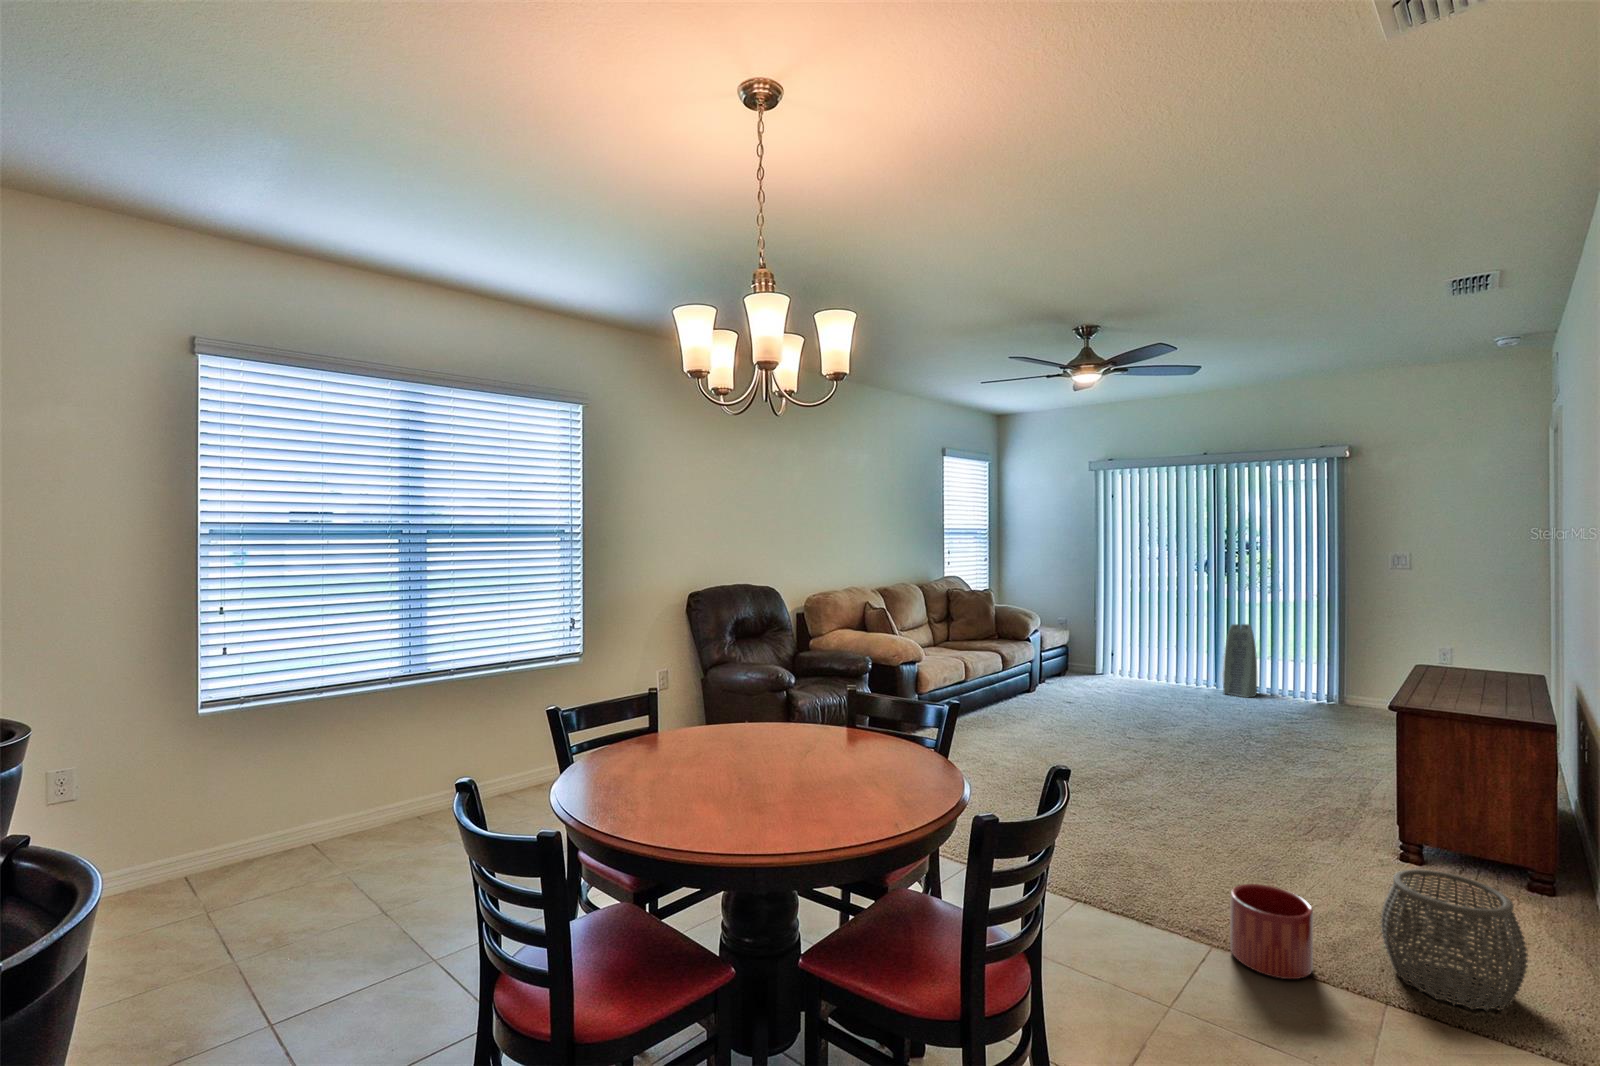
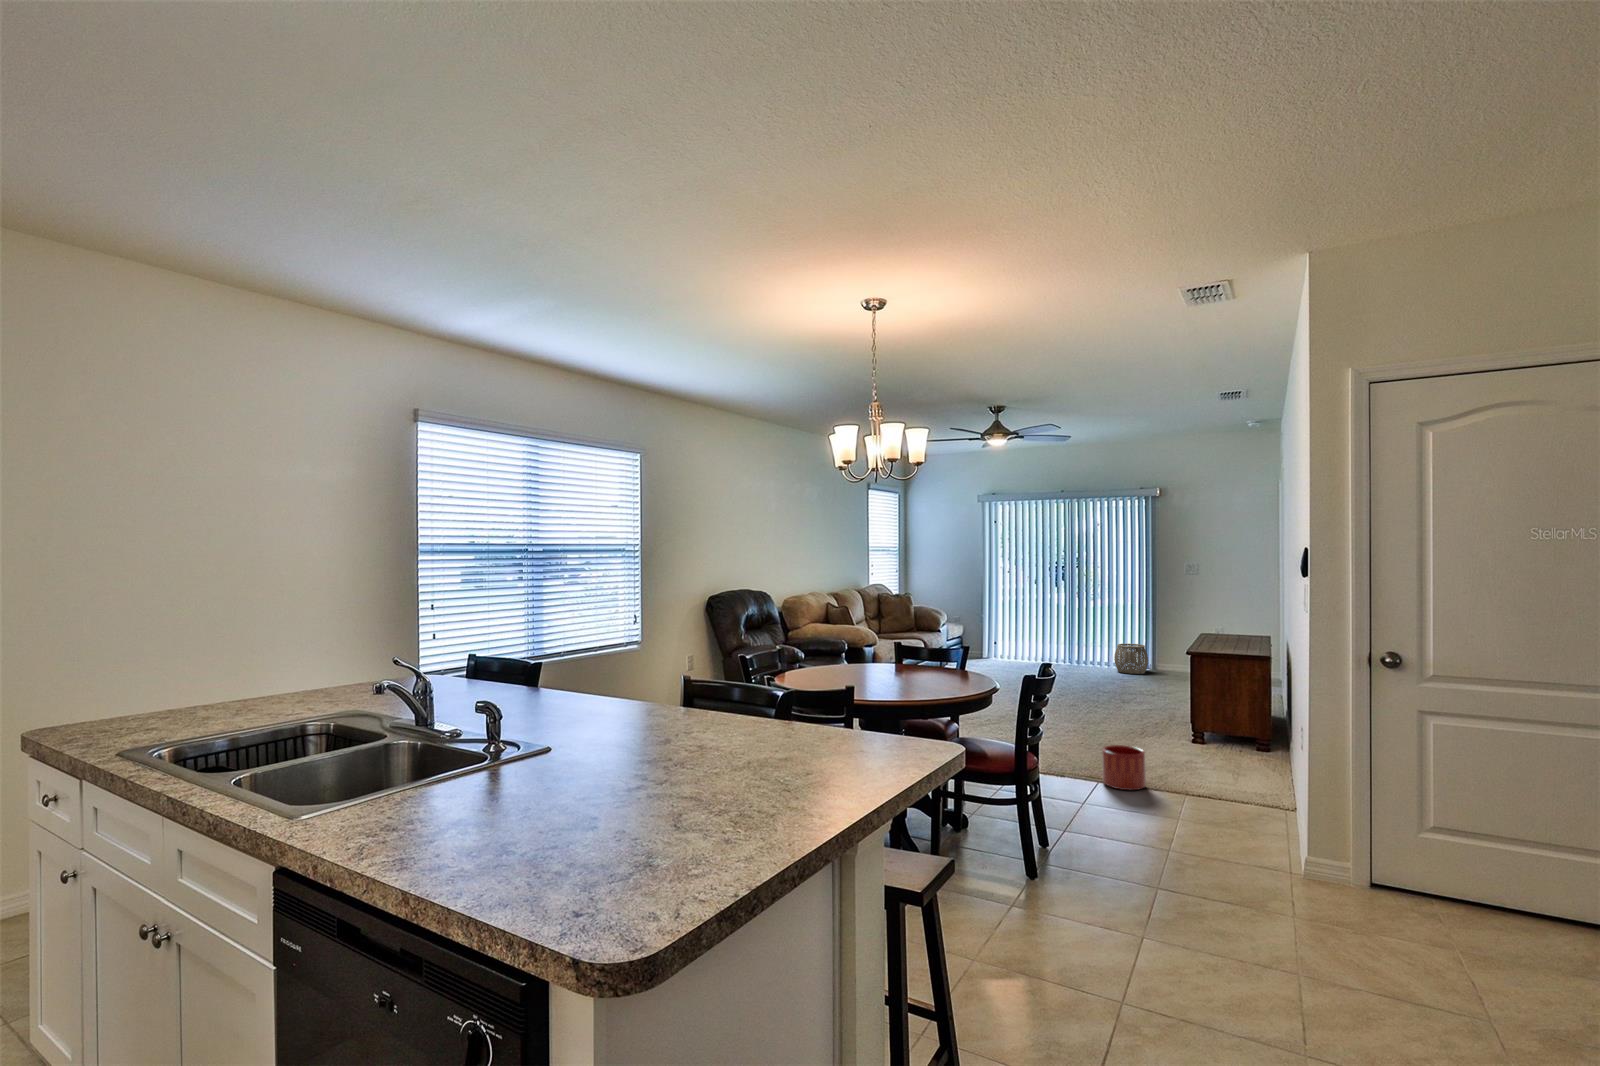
air purifier: present [1223,624,1257,698] -> none [1077,616,1101,671]
woven basket: present [1380,869,1528,1011] -> present [1114,644,1148,674]

